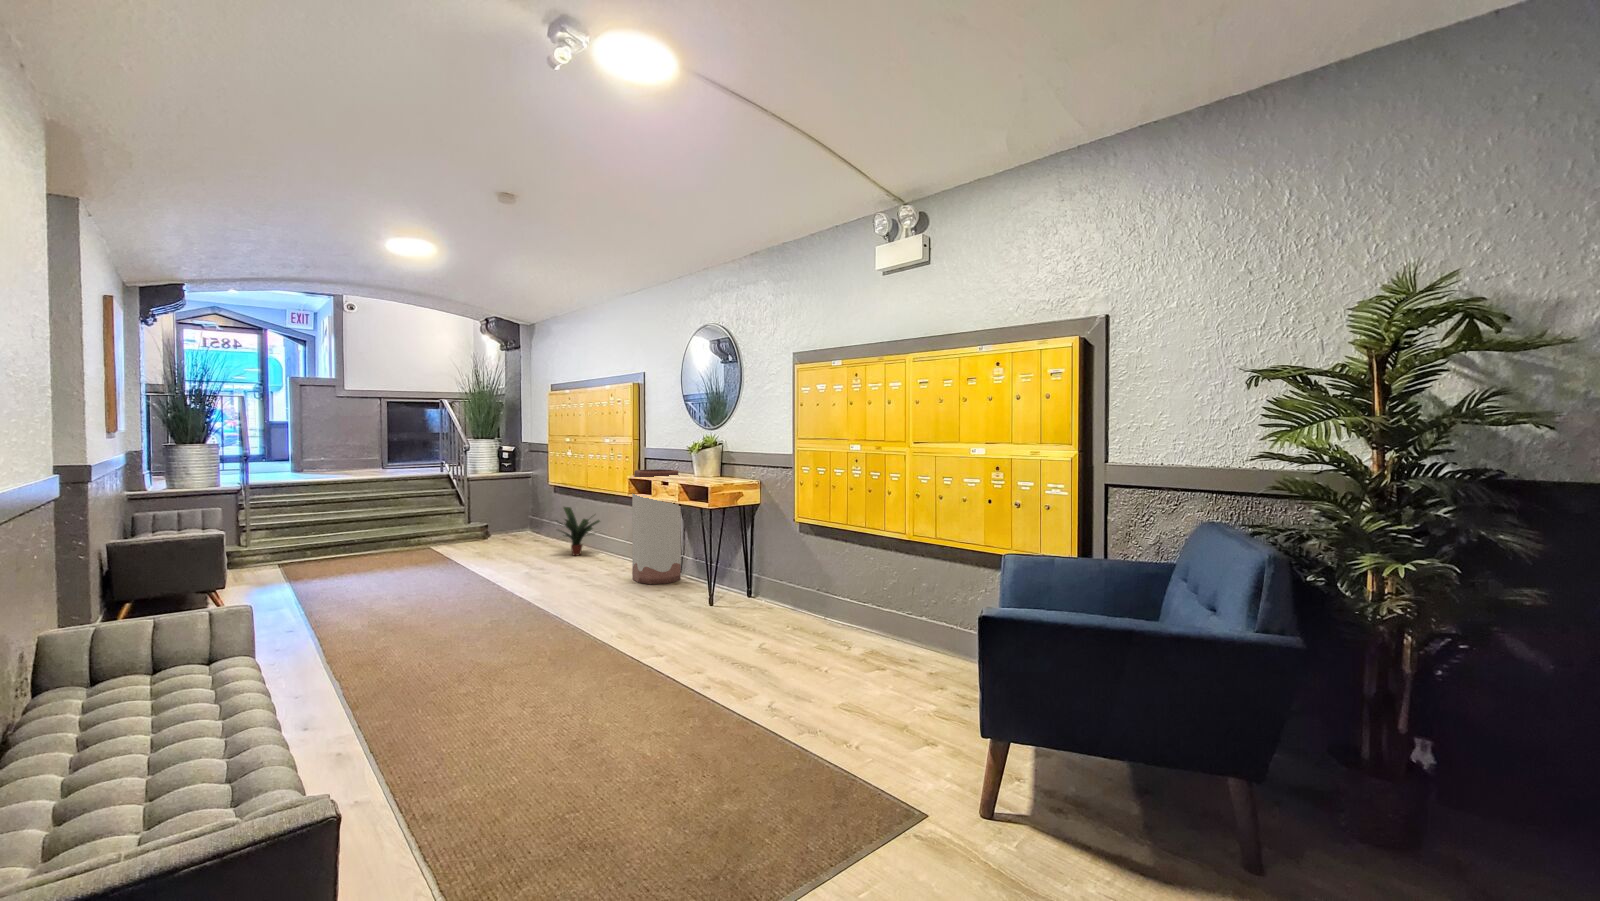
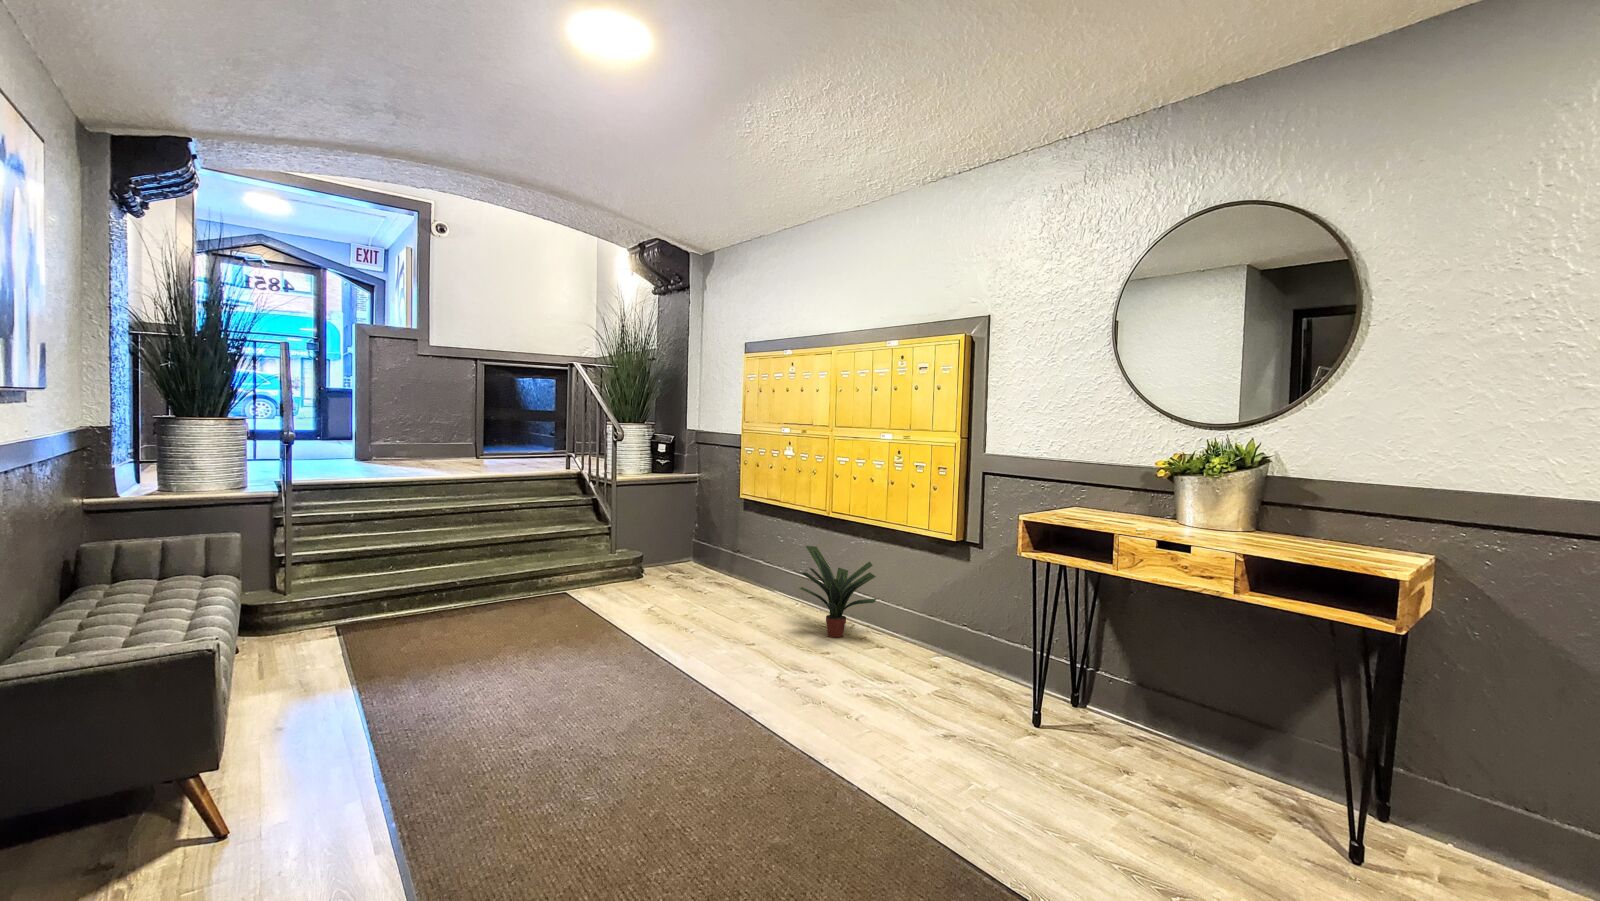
trash can: present [632,469,681,584] -> none [1028,496,1152,750]

